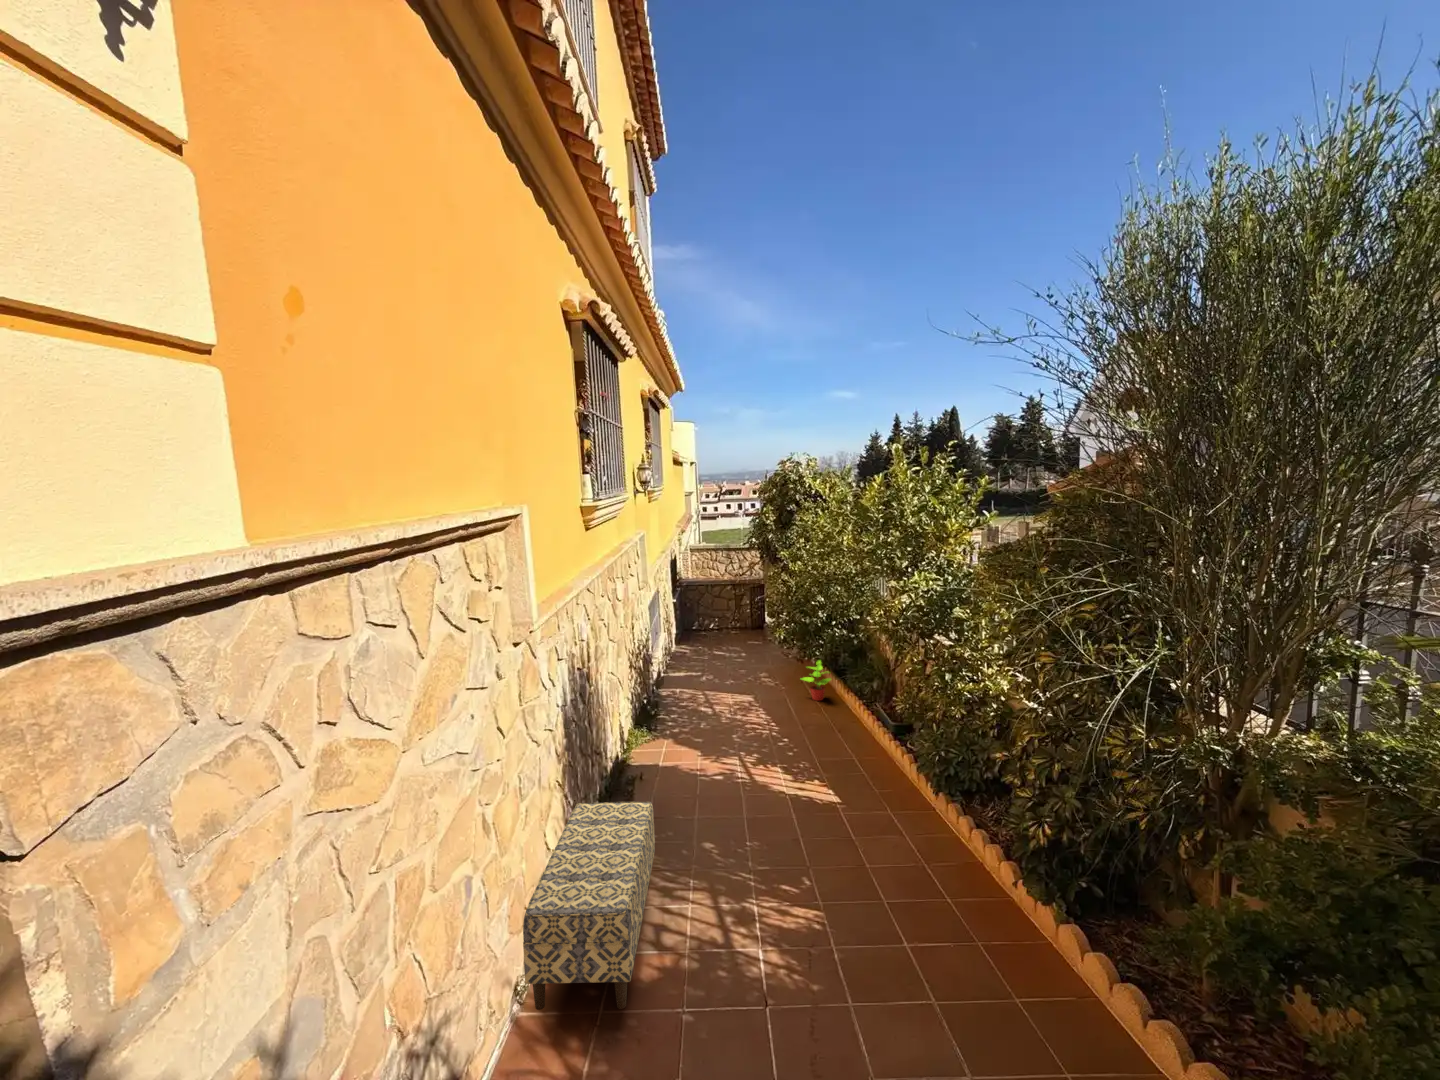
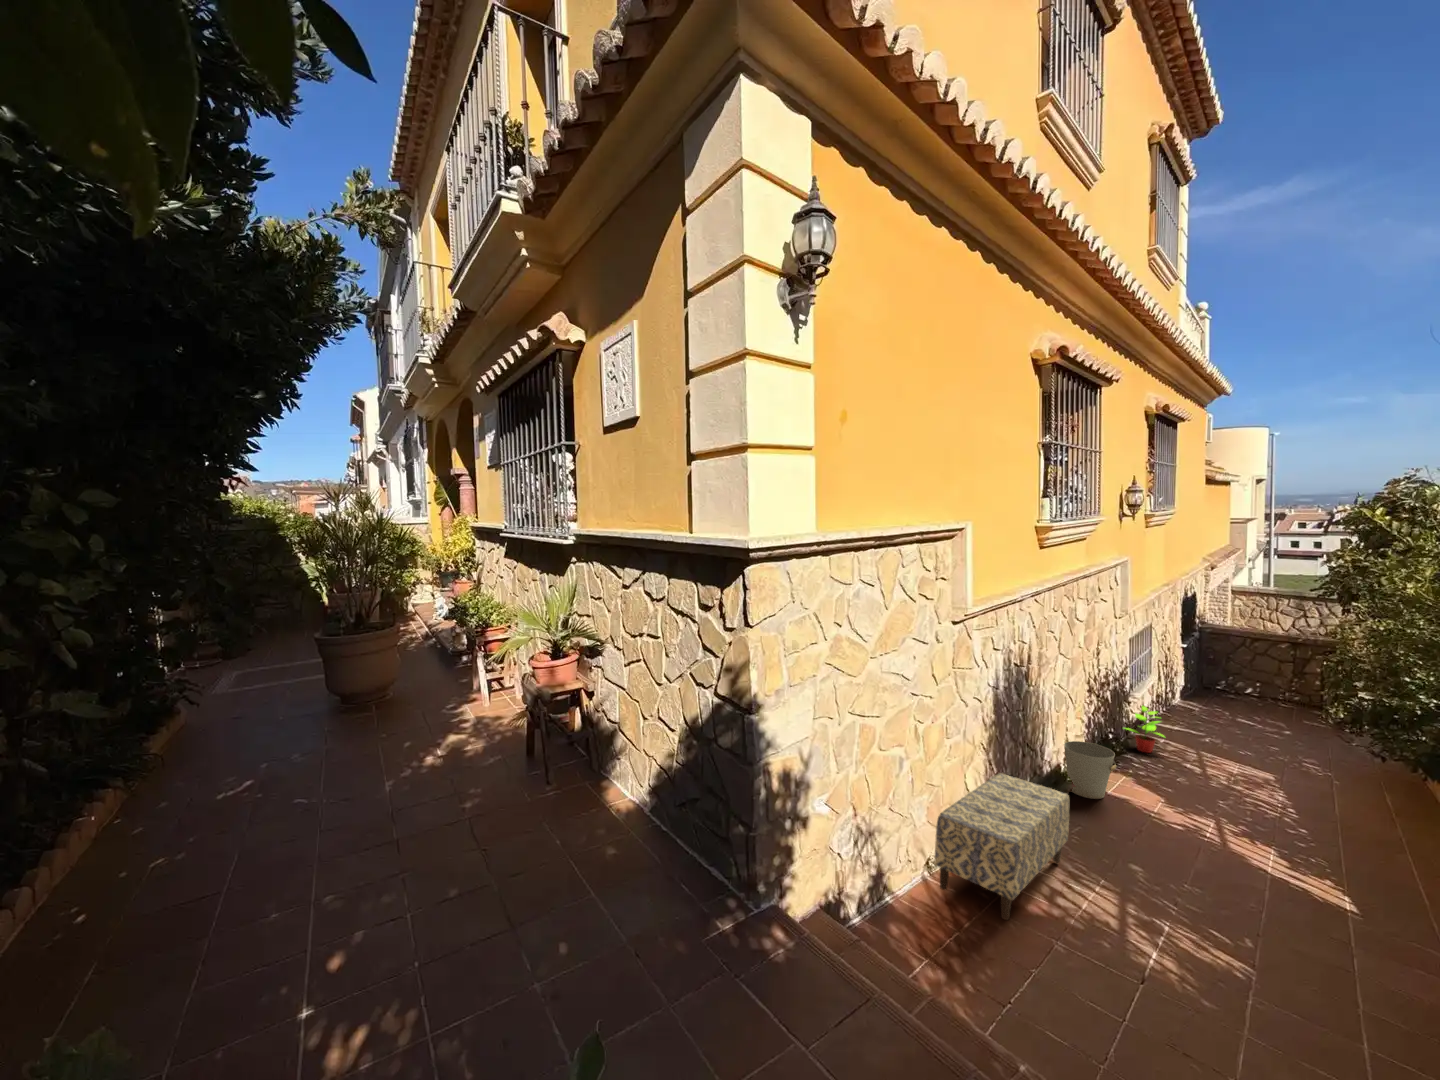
potted plant: present [802,660,830,701] -> present [1125,706,1164,753]
bucket: none [620,721,667,780] -> present [1064,741,1116,799]

